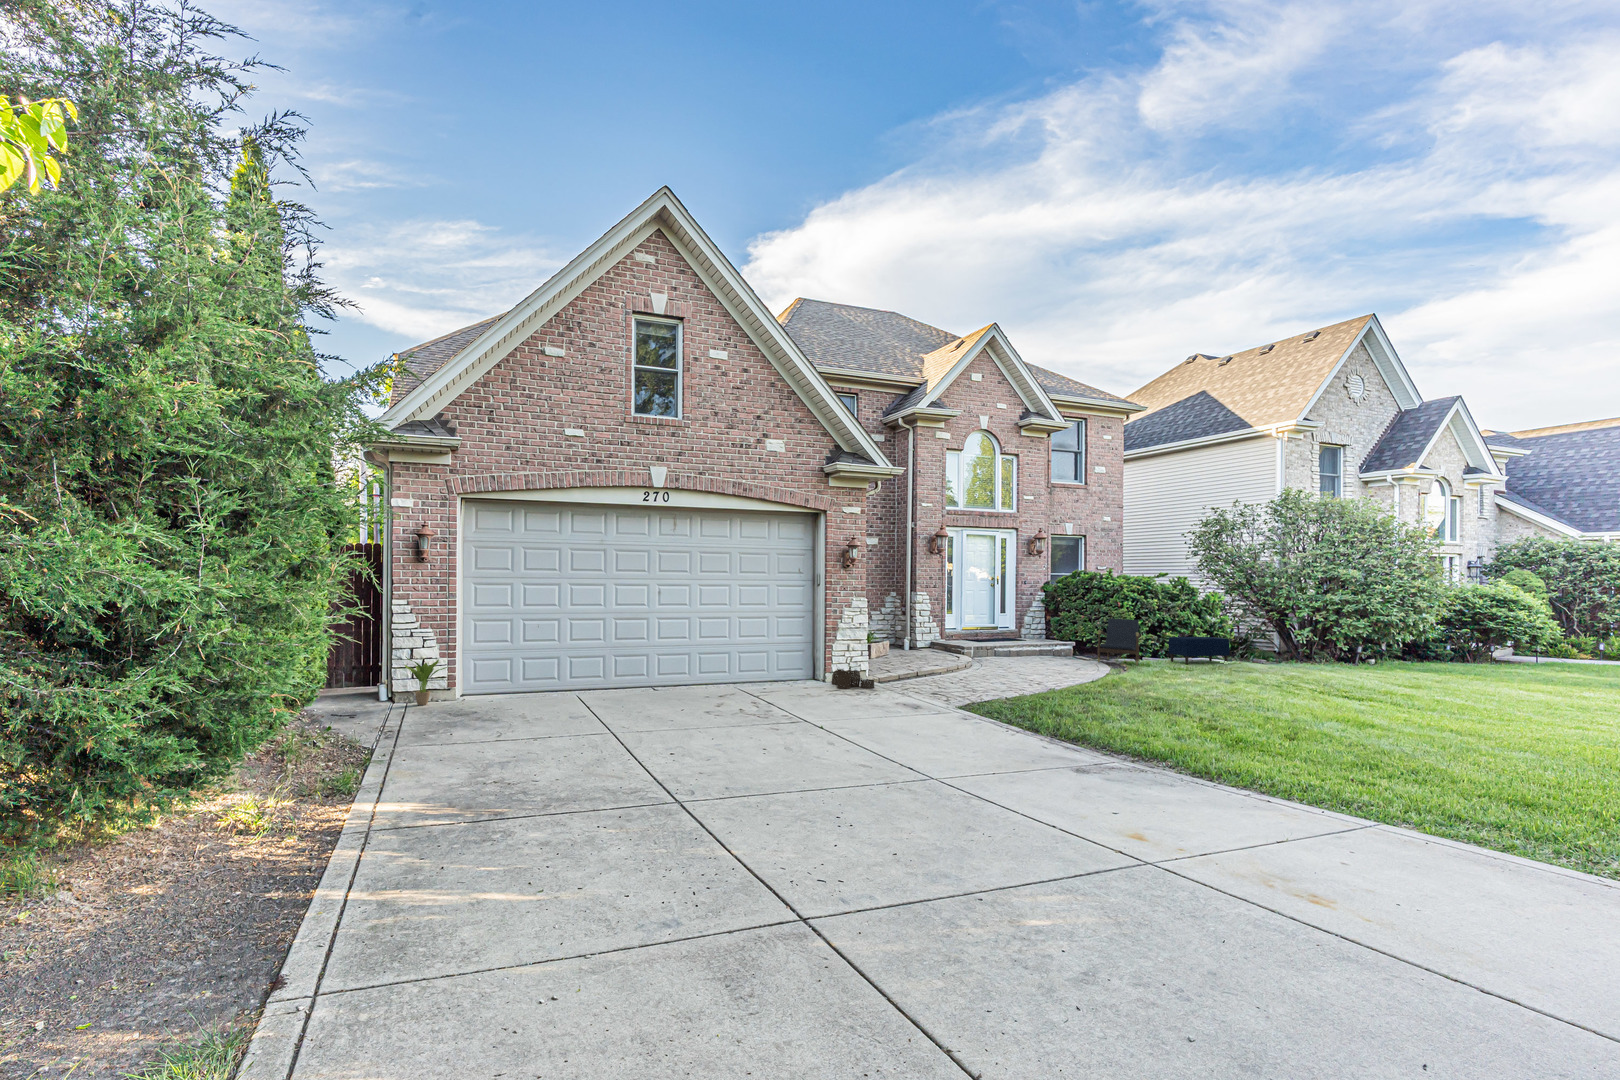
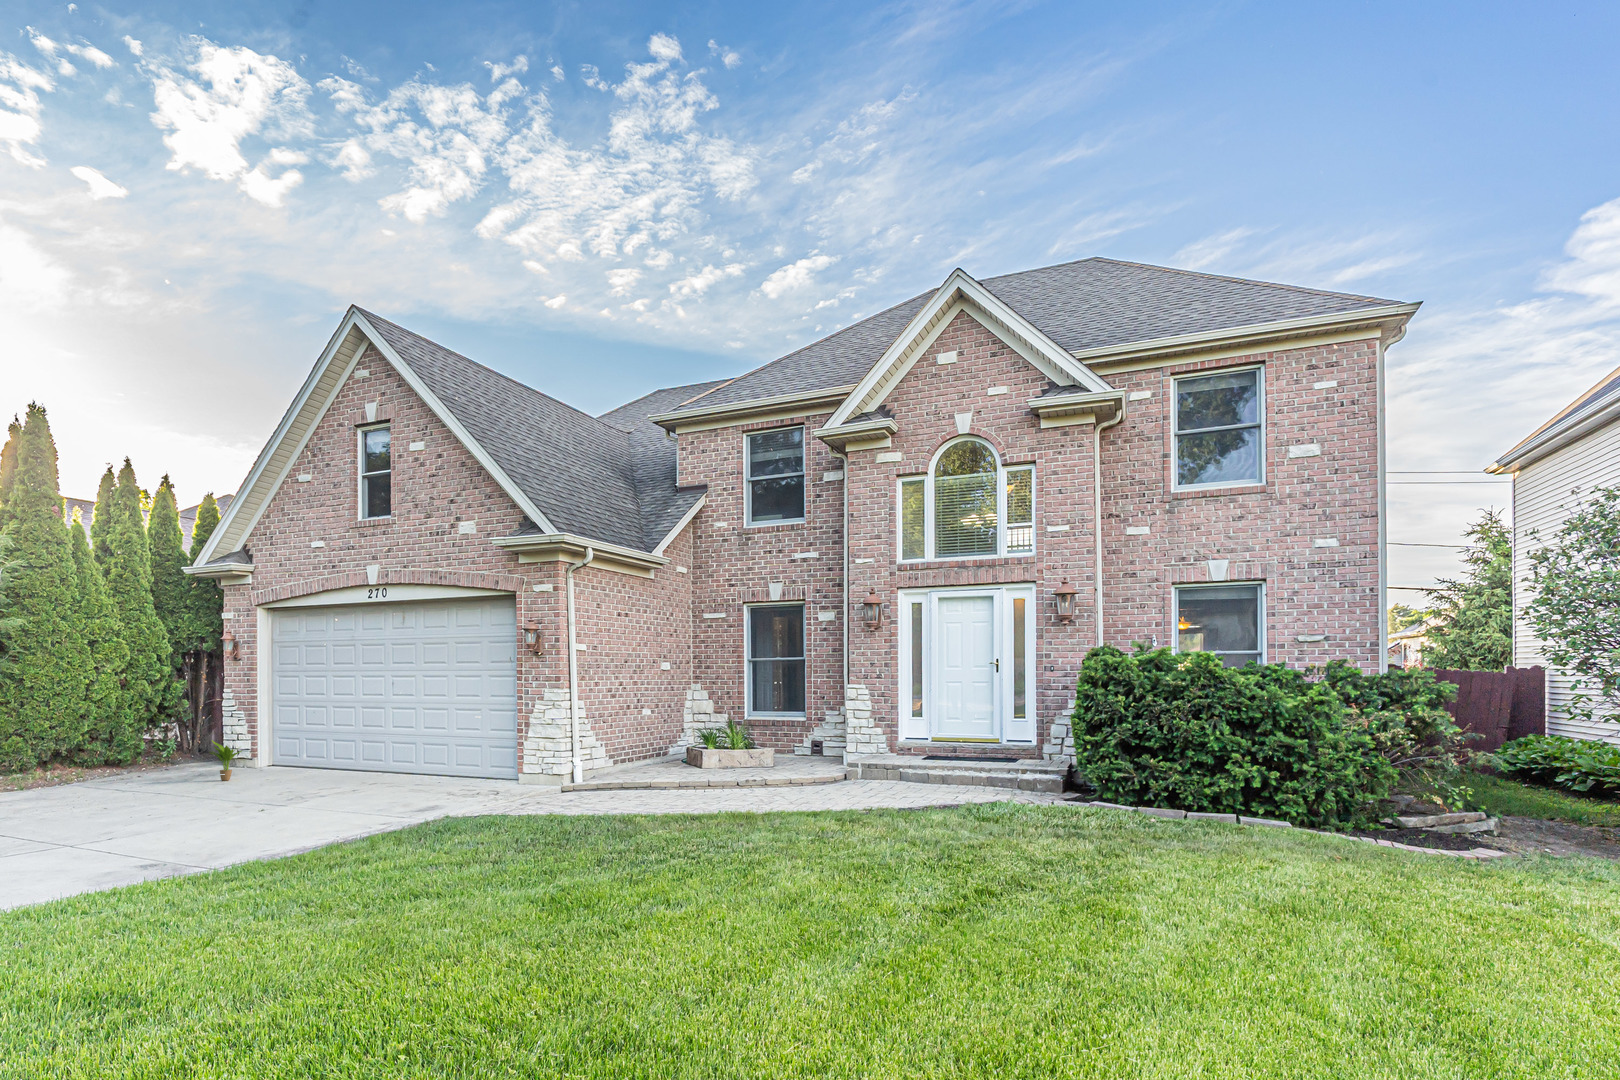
lounge chair: present [1098,619,1141,665] -> none [979,725,1065,807]
bench: present [1168,637,1230,664] -> none [1111,761,1226,818]
woven basket: present [832,669,874,689] -> none [484,773,529,798]

